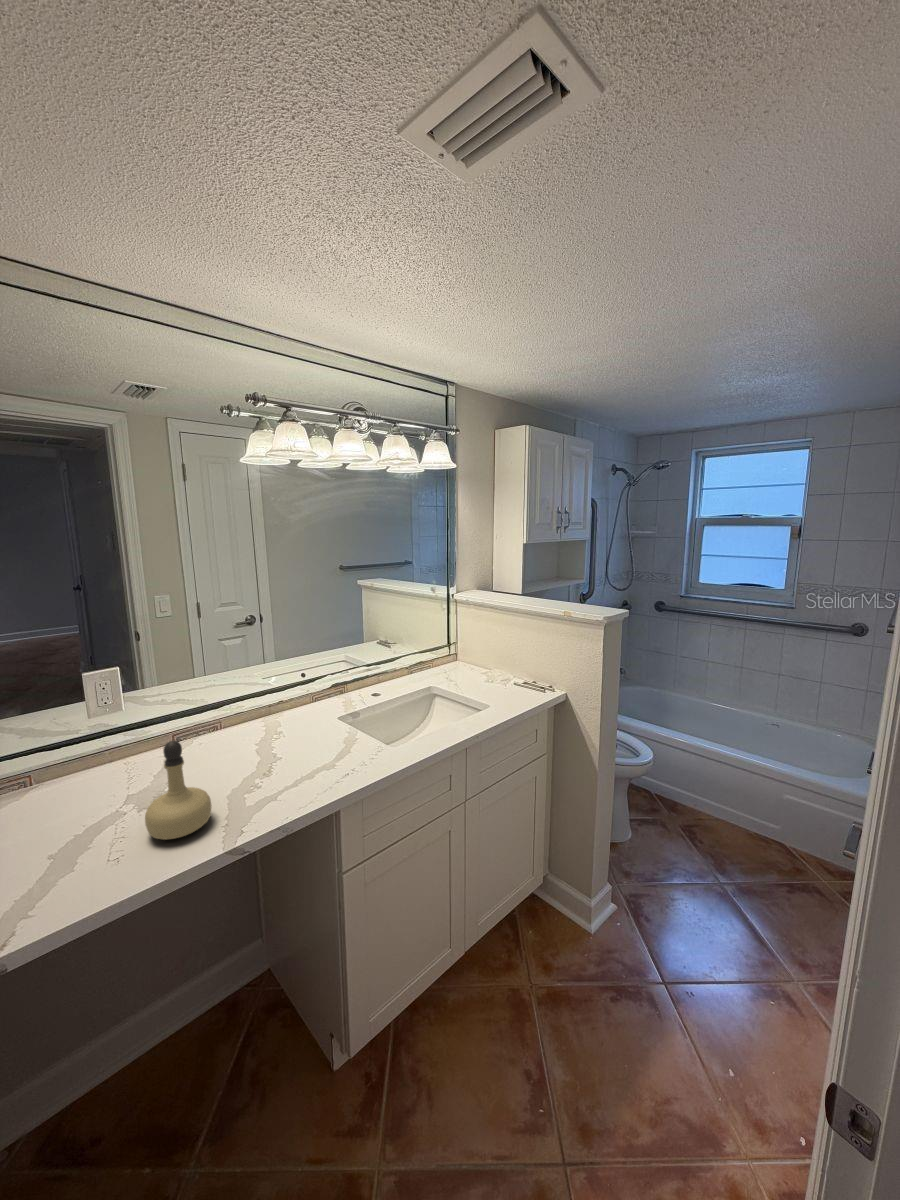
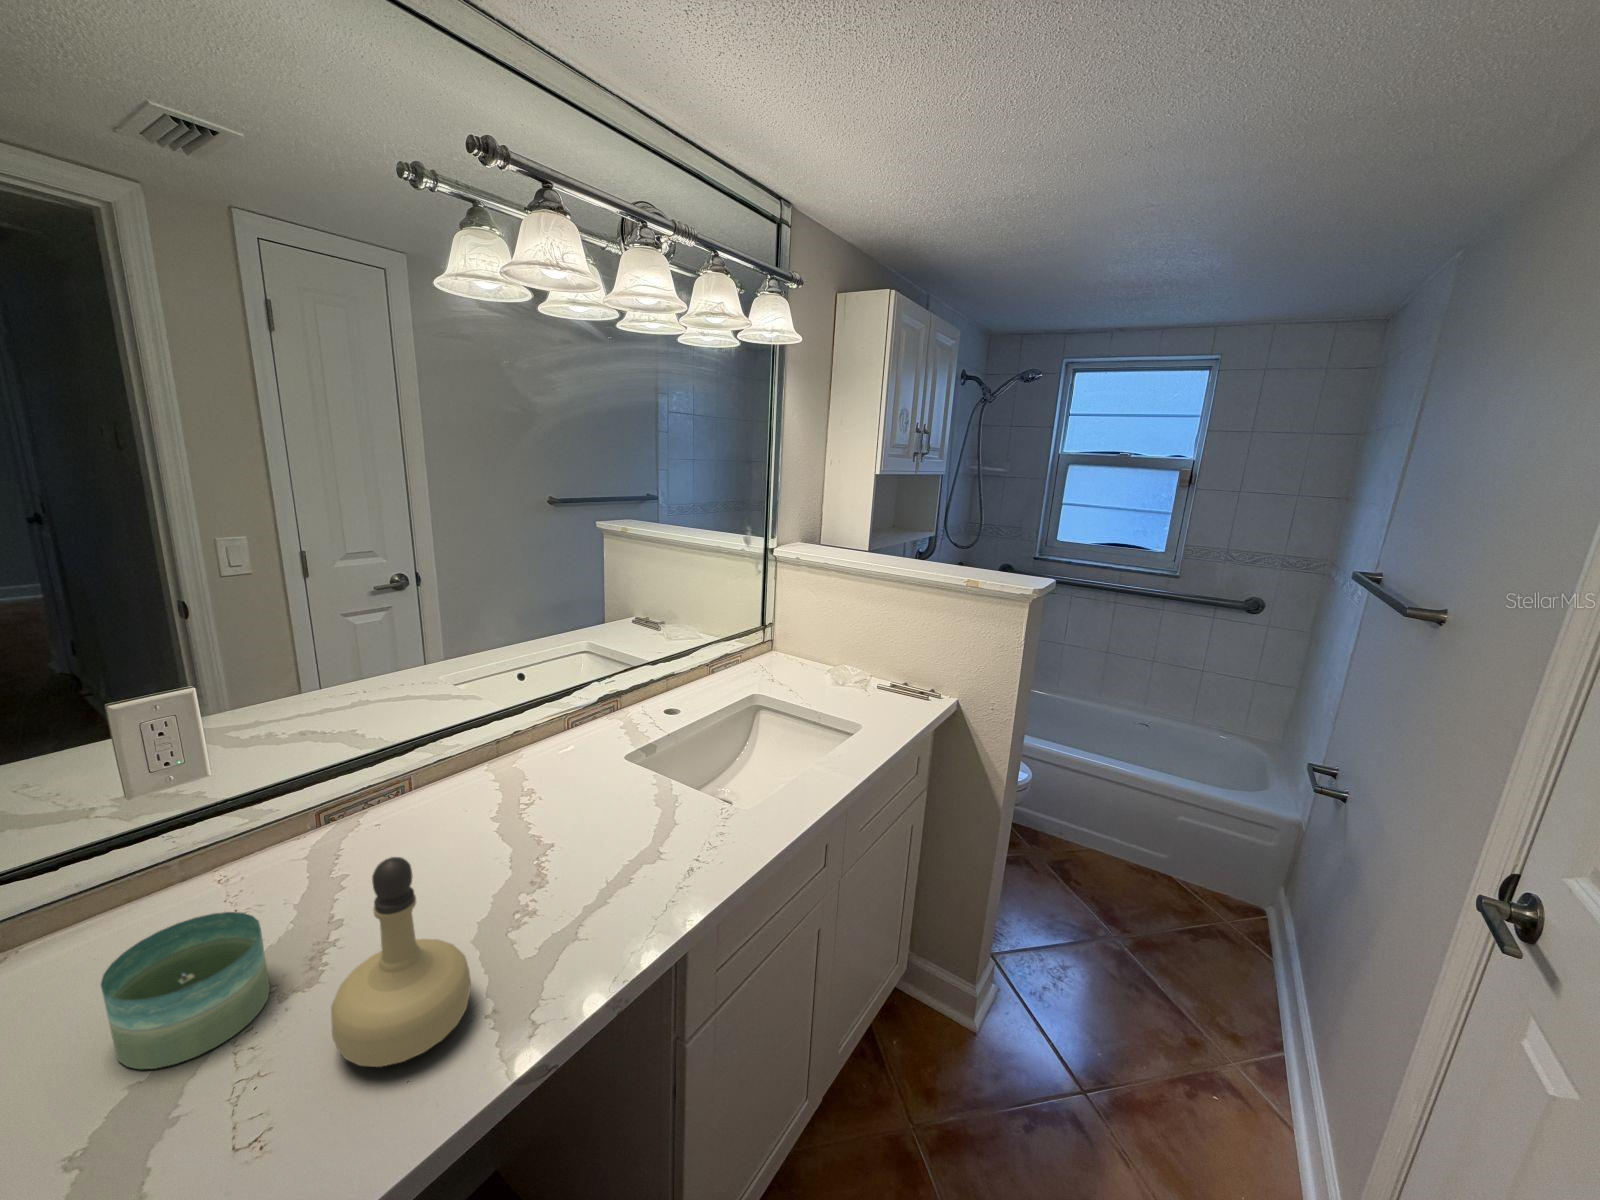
candle: none [60,769,130,832] -> present [101,912,270,1069]

